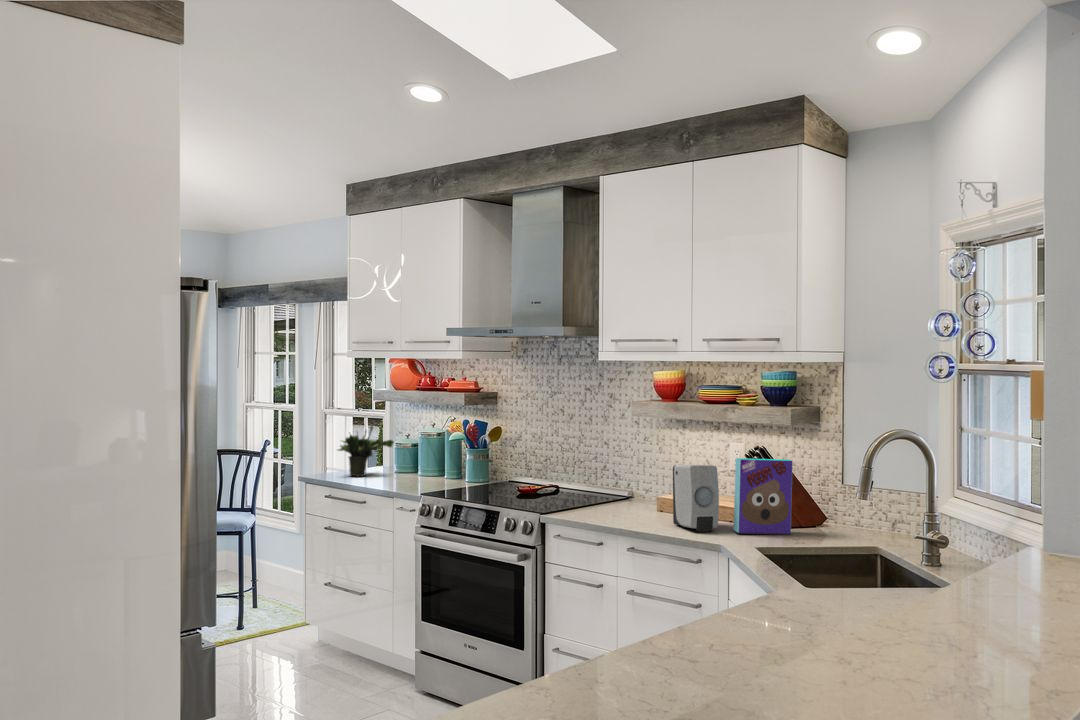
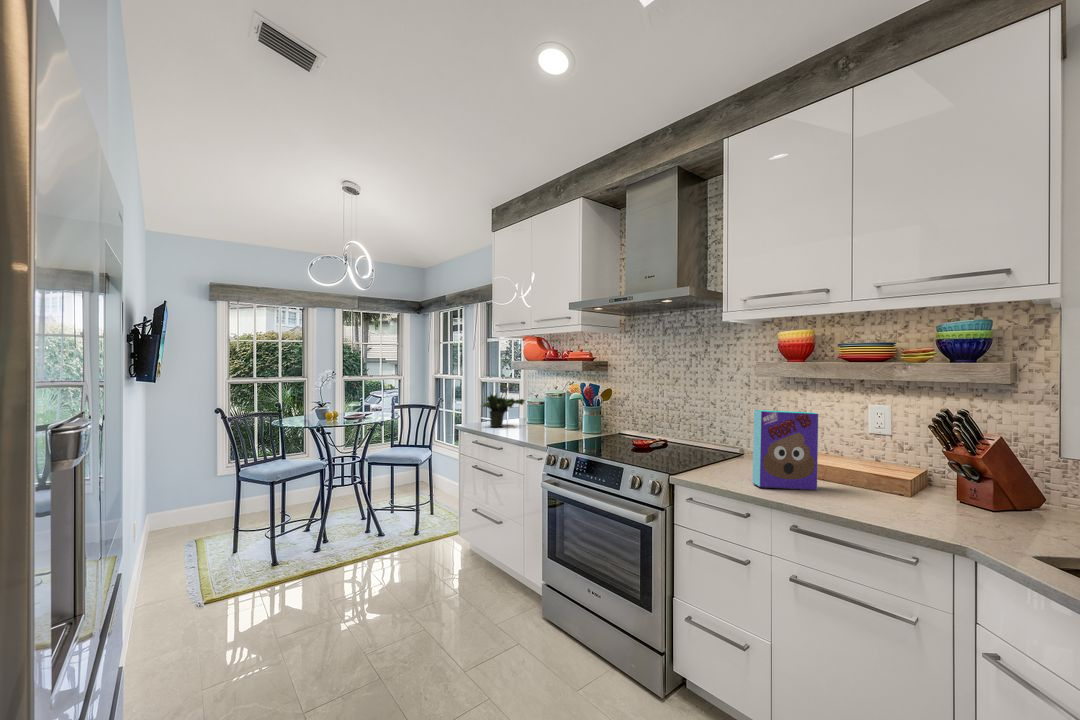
cereal box: present [734,458,793,534] -> present [753,410,818,490]
soap dispenser: present [673,465,719,532] -> none [836,428,916,513]

